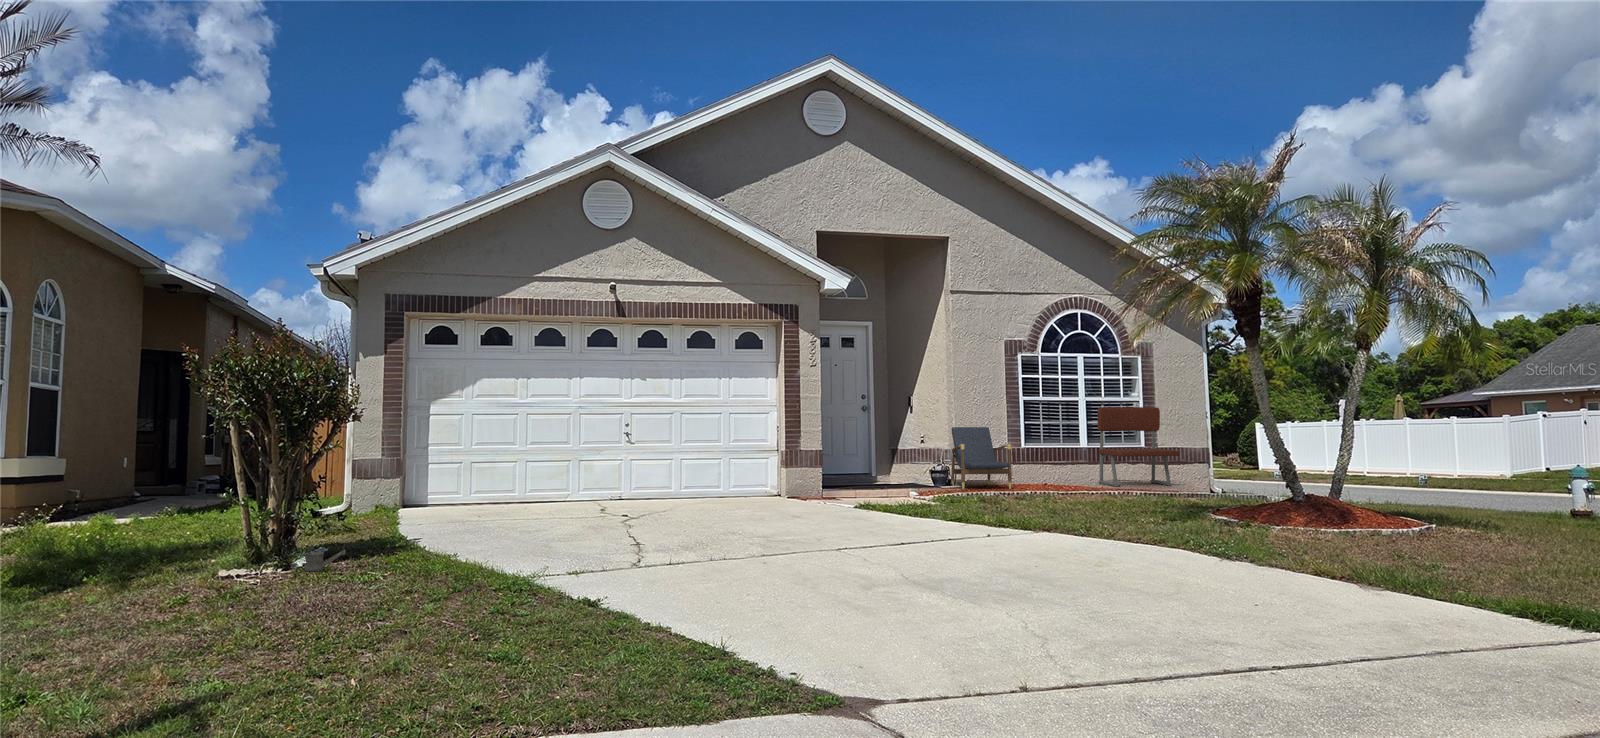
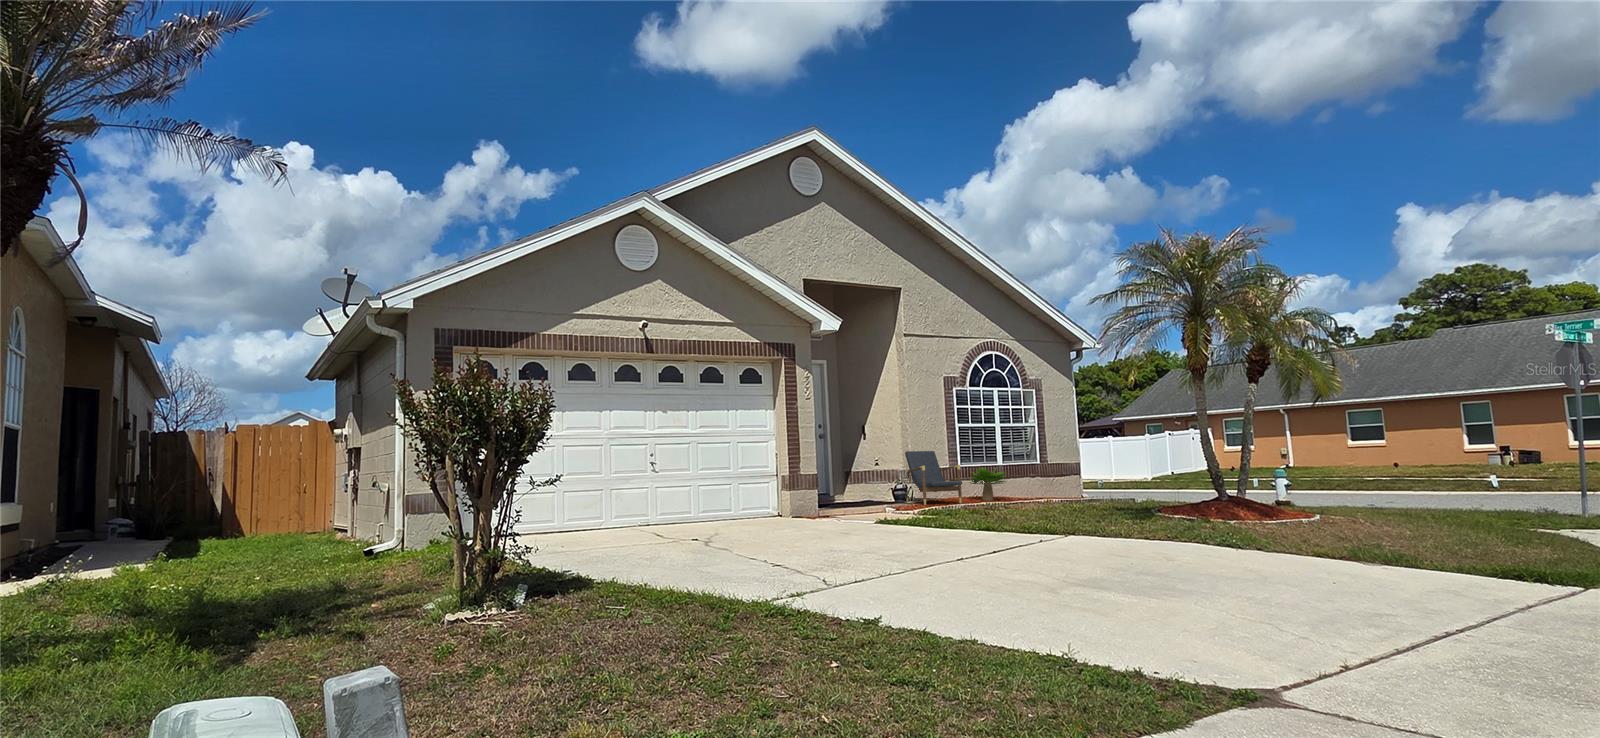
bench: present [1098,407,1180,487] -> none [1015,432,1081,499]
potted plant: none [1029,445,1080,487] -> present [970,468,1005,501]
watering can: present [295,549,345,572] -> none [514,572,559,595]

